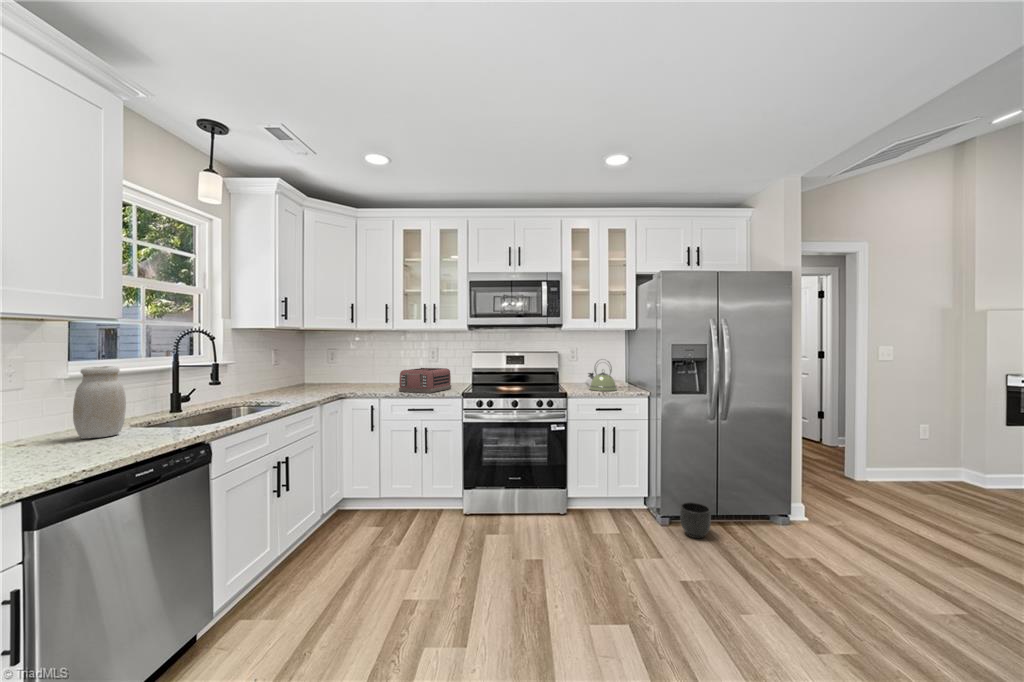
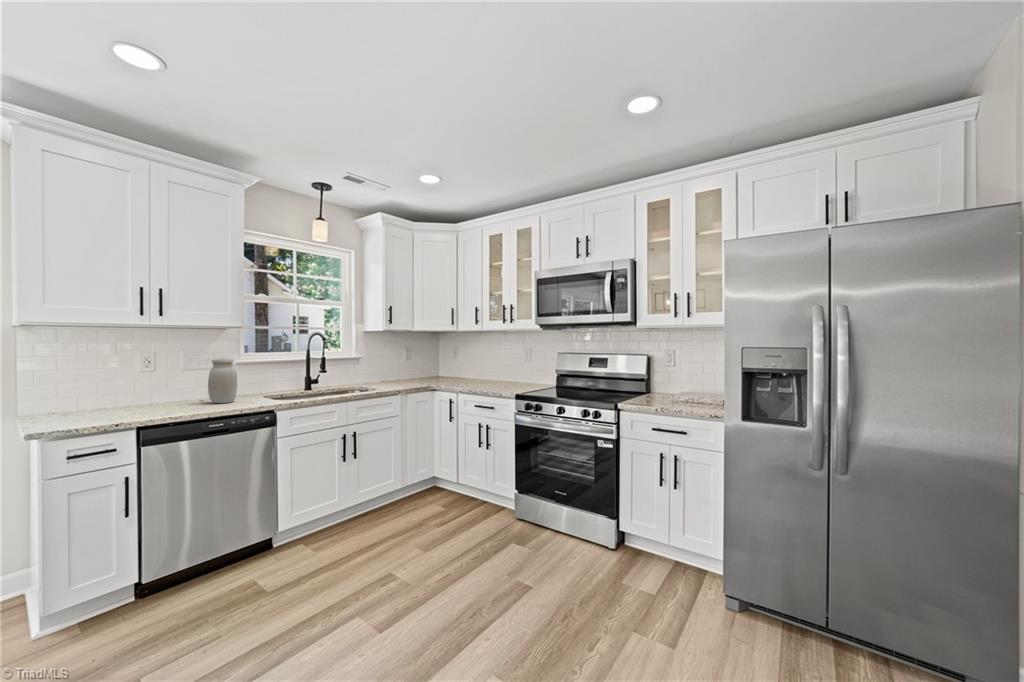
kettle: present [588,361,617,391] -> none [655,365,692,407]
toaster: present [399,368,451,393] -> none [471,367,520,391]
planter: present [680,502,711,538] -> none [742,585,794,648]

